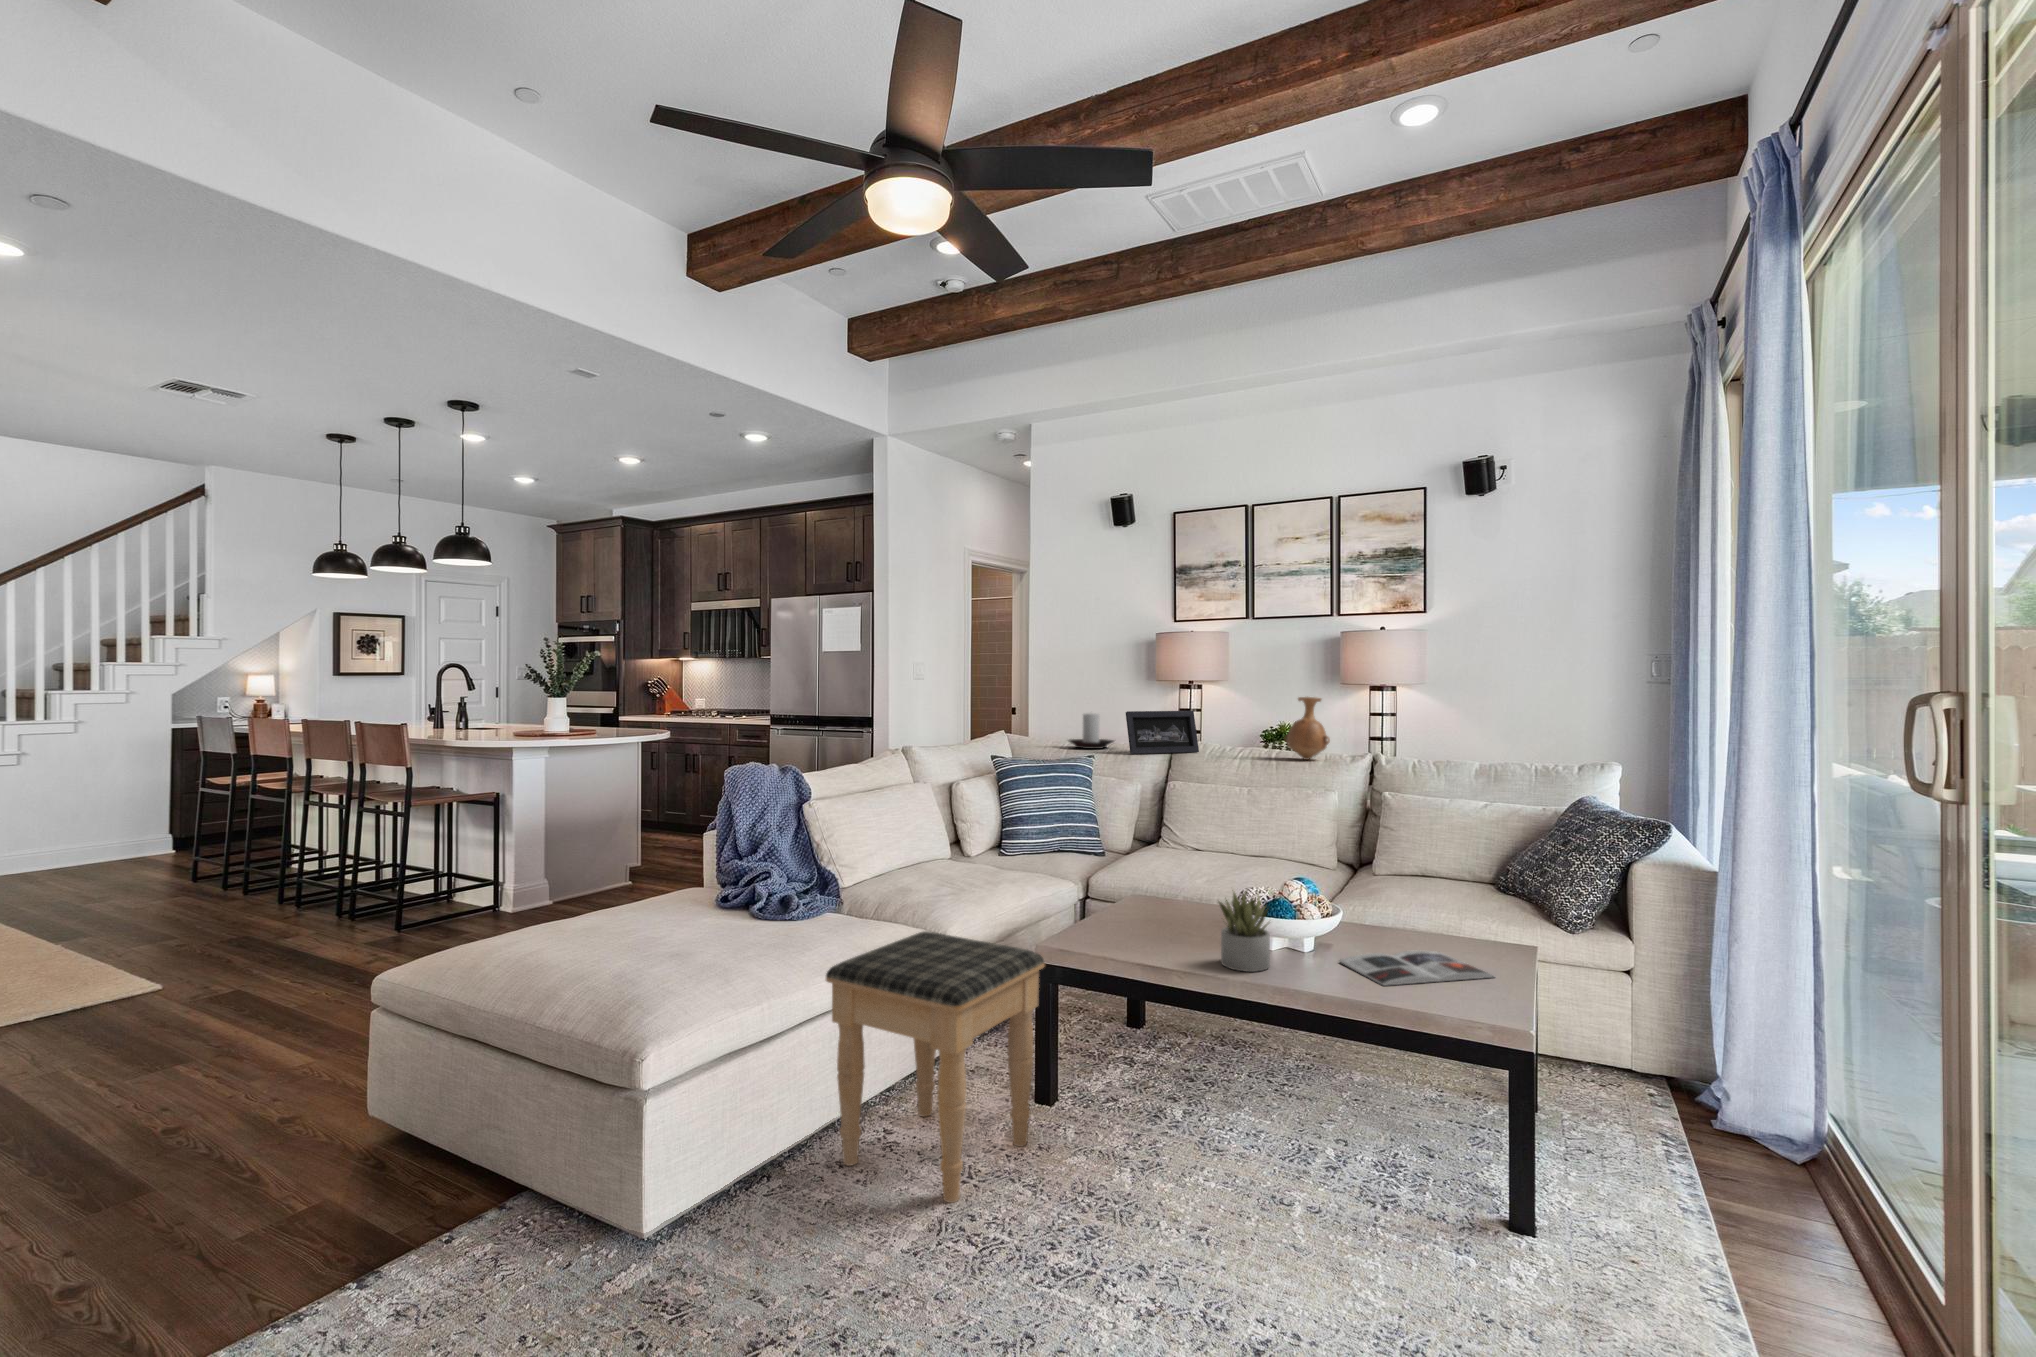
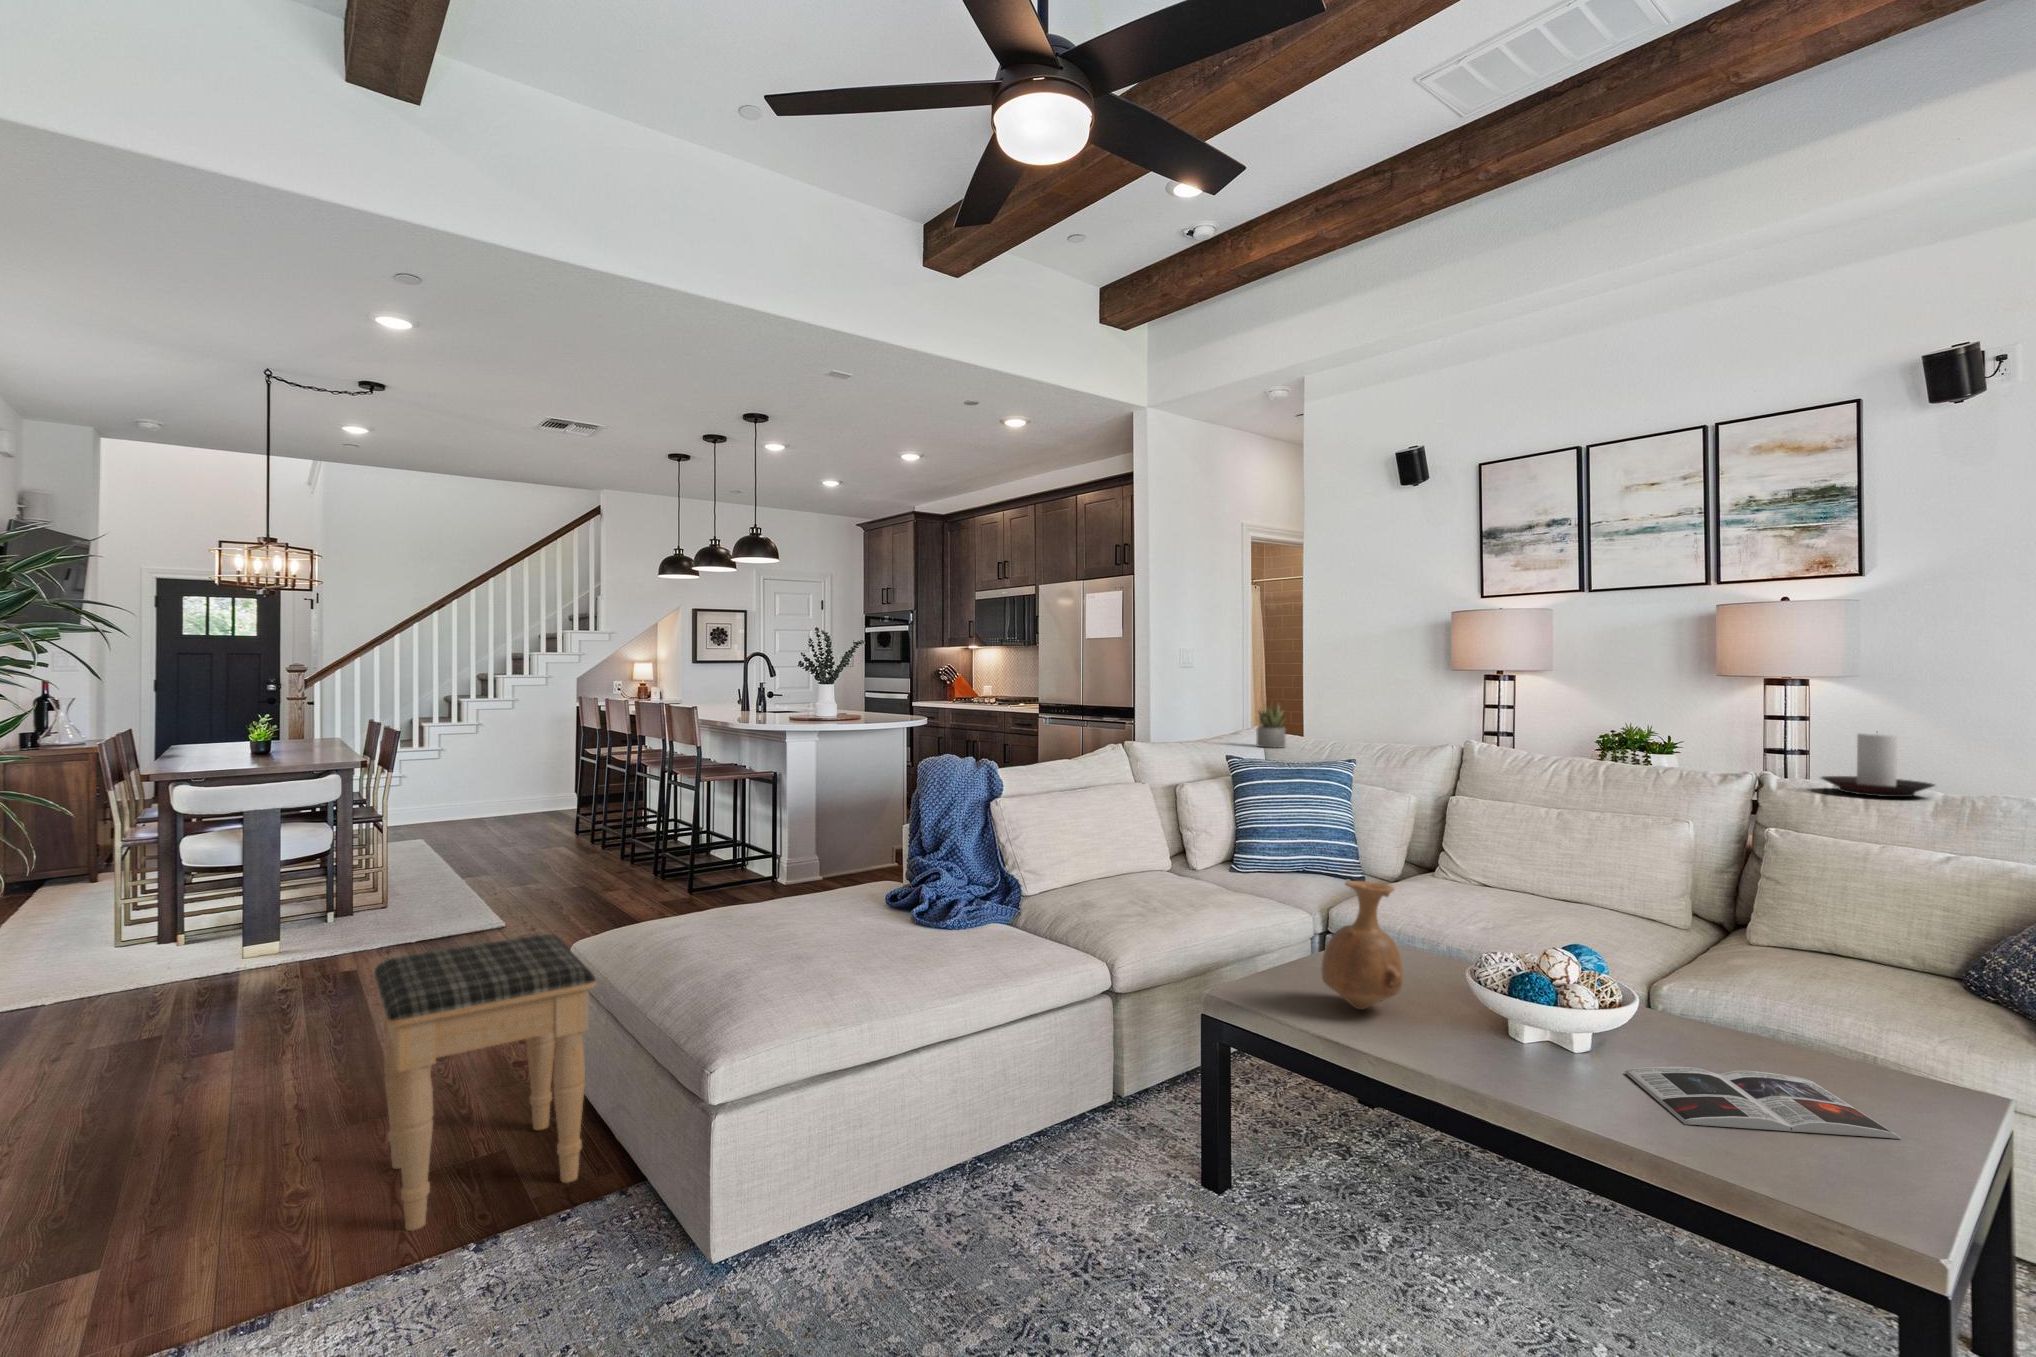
vase: present [1284,697,1330,760] -> present [1321,881,1403,1009]
picture frame: present [1126,711,1199,754] -> none [1400,707,1500,760]
candle holder: present [1069,713,1114,749] -> present [1821,732,1935,797]
succulent plant: present [1219,892,1270,972] -> present [1256,705,1286,748]
footstool: present [826,931,1045,1203] -> present [374,934,596,1231]

